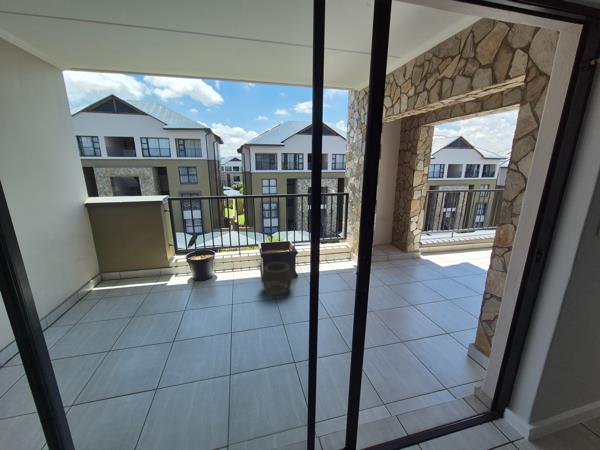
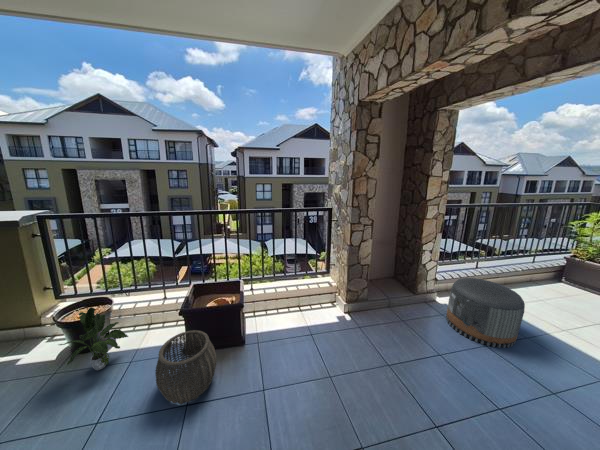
pouf: none [426,238,470,276] -> present [446,278,525,348]
potted plant: none [209,249,235,287] -> present [59,307,128,370]

